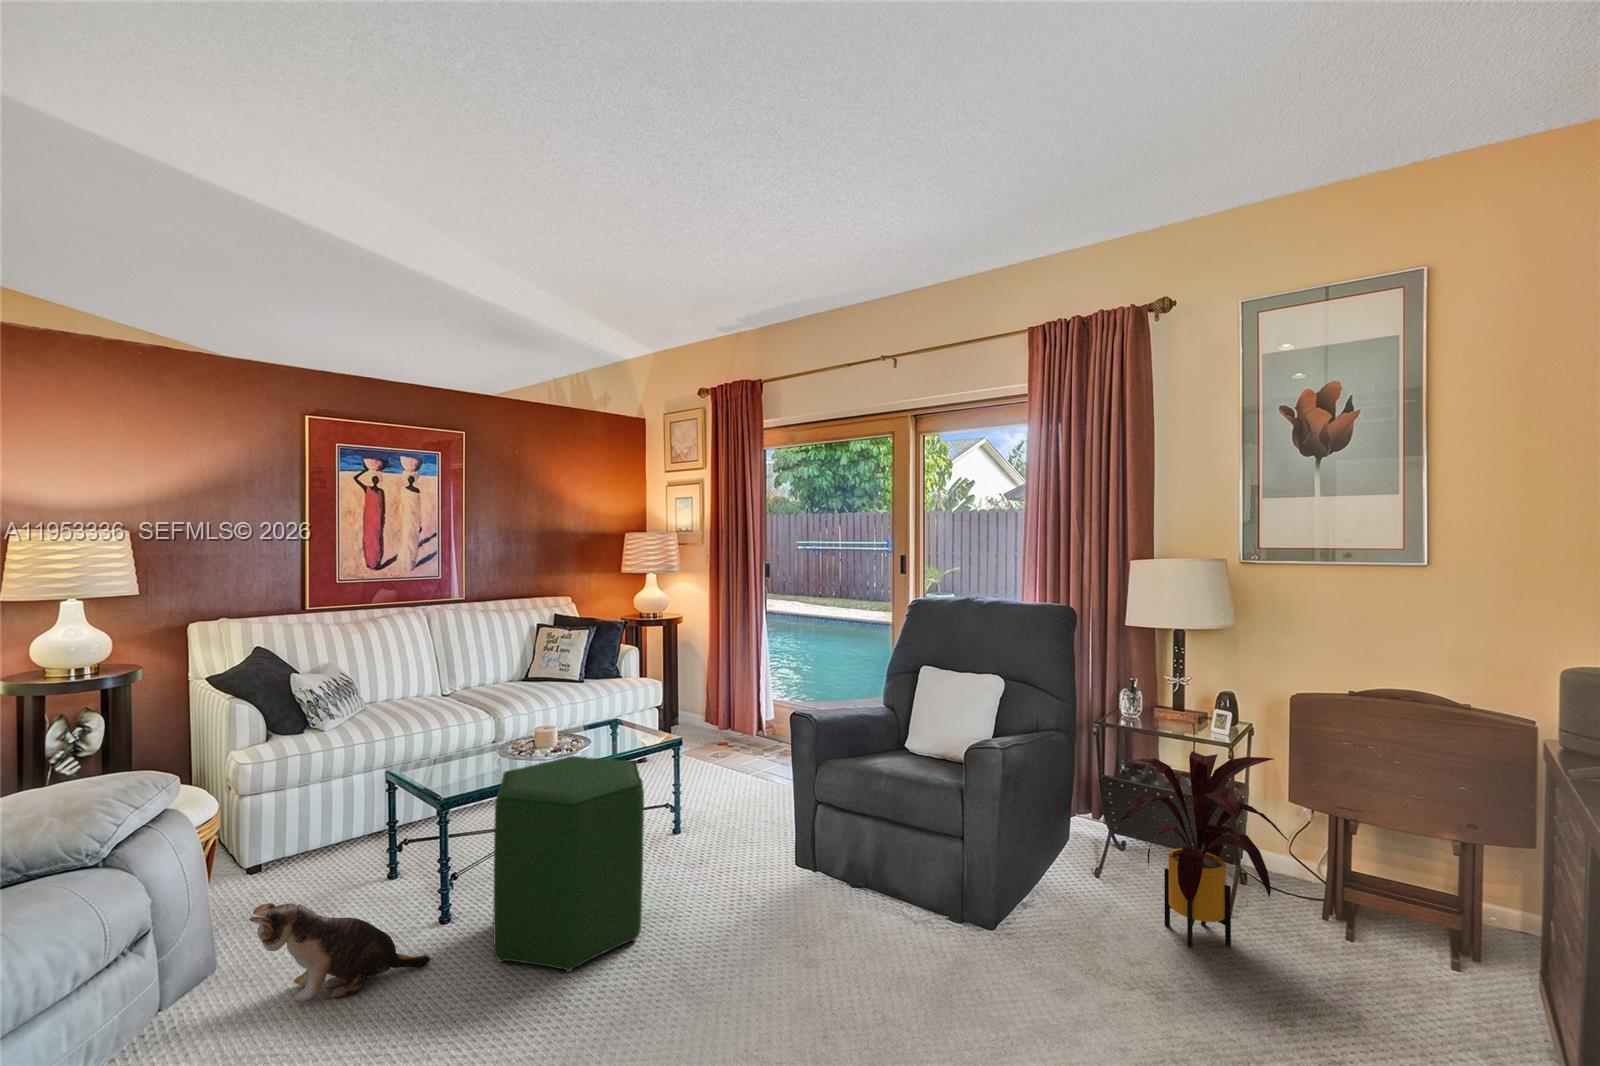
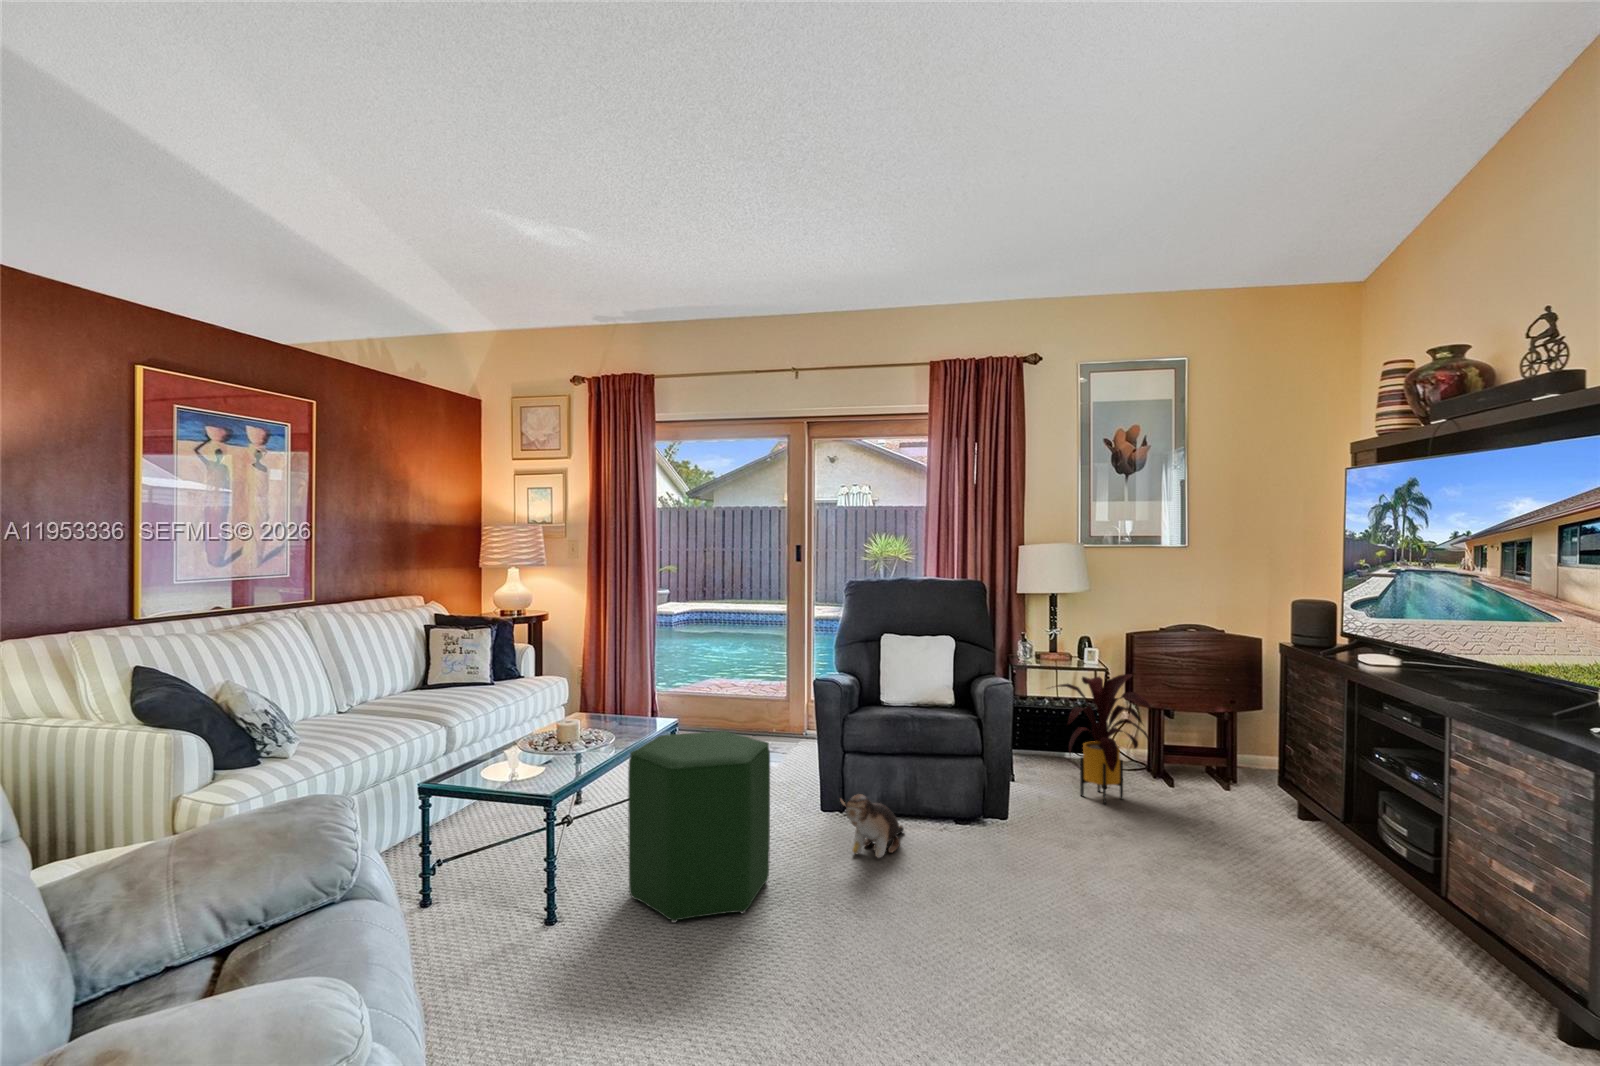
plush toy: present [249,903,430,1002] -> present [840,794,904,858]

